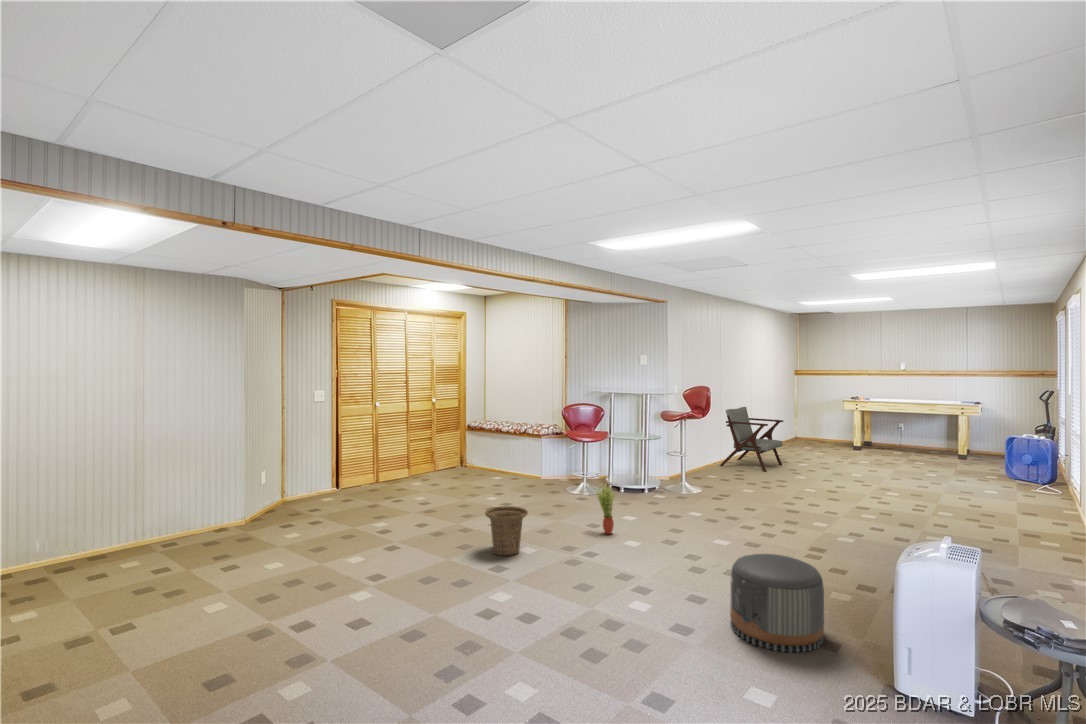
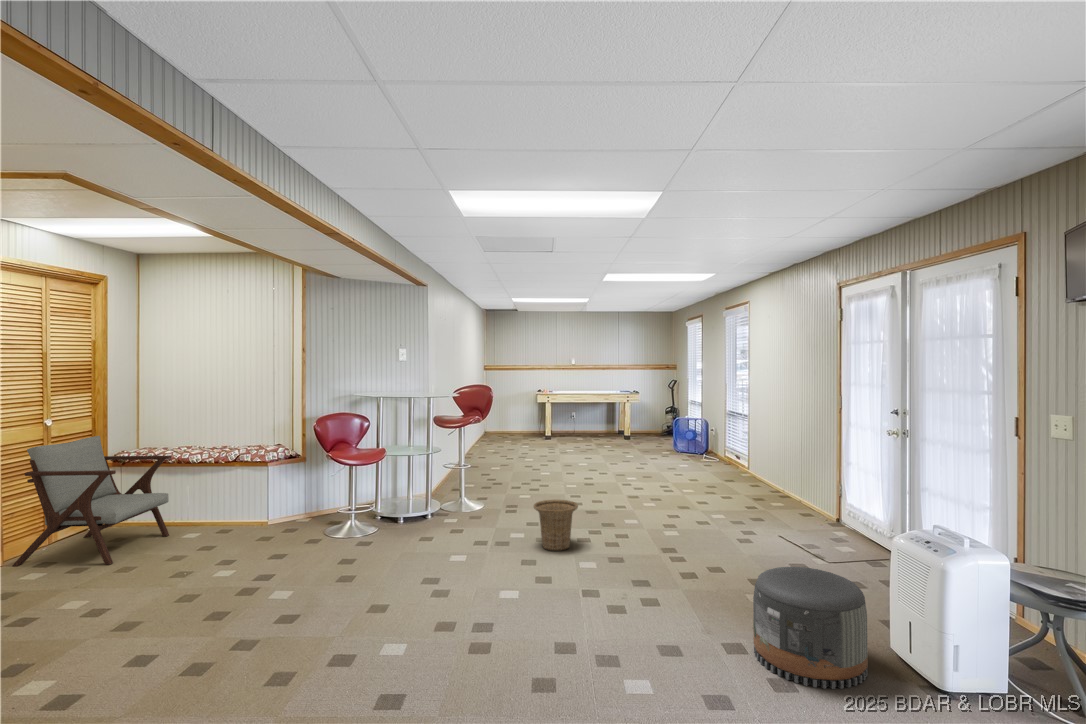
lounge chair: present [720,407,783,471] -> present [12,436,171,567]
potted plant: present [596,484,615,534] -> none [450,516,480,588]
basket: present [485,506,528,556] -> present [534,500,578,551]

